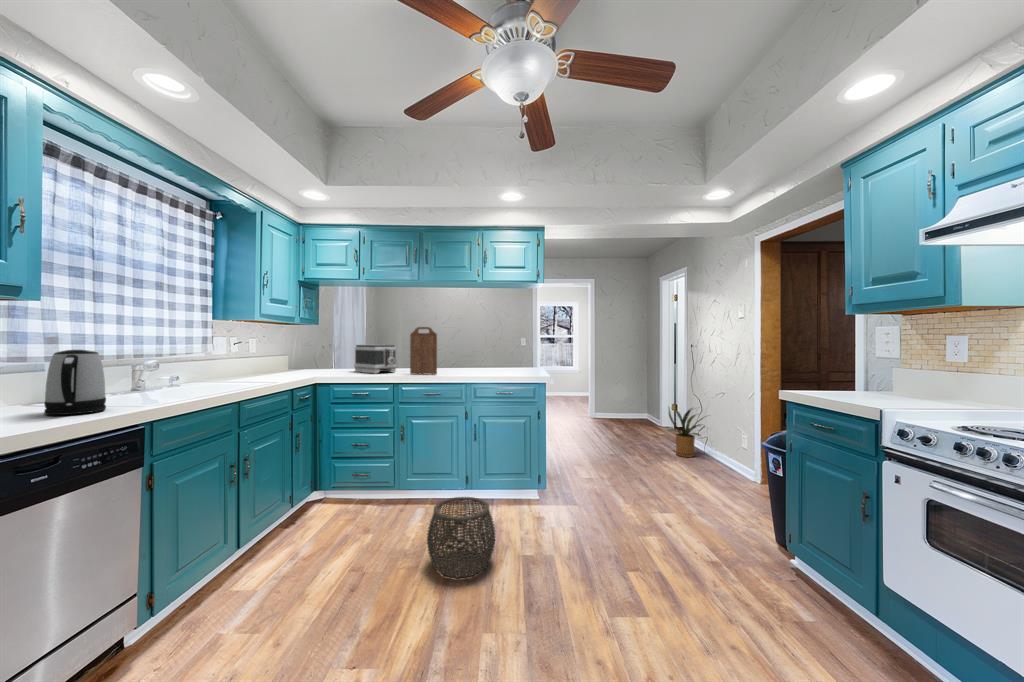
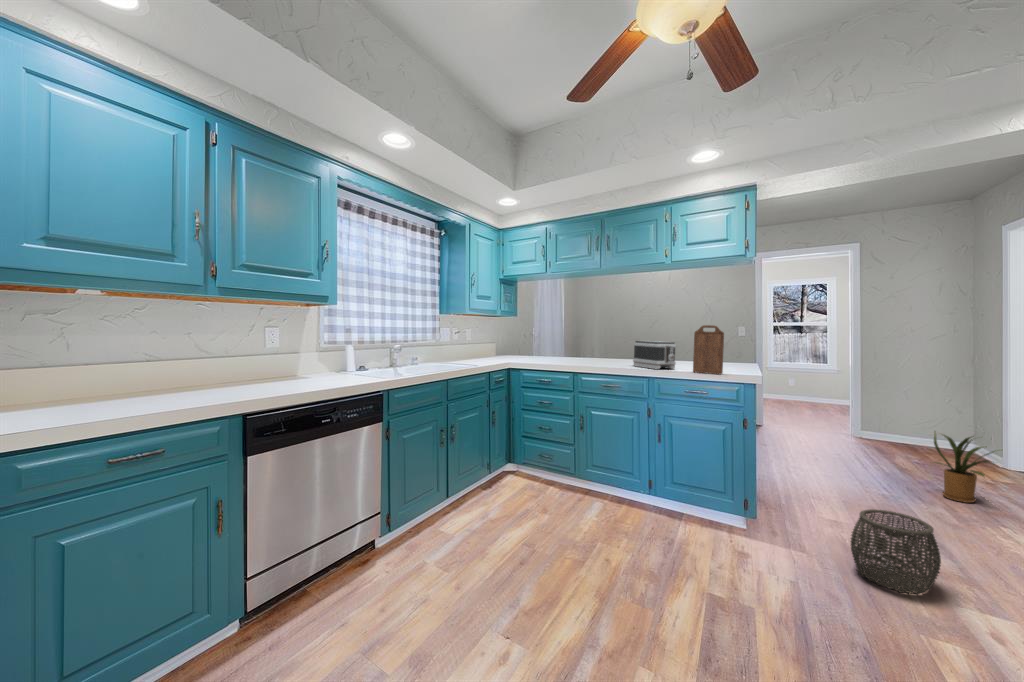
cutting board: present [410,327,437,375] -> present [693,325,724,374]
toaster: present [354,345,396,374] -> present [633,341,676,369]
kettle: present [44,350,106,415] -> none [345,339,375,381]
woven basket: present [427,497,495,578] -> present [850,509,941,594]

